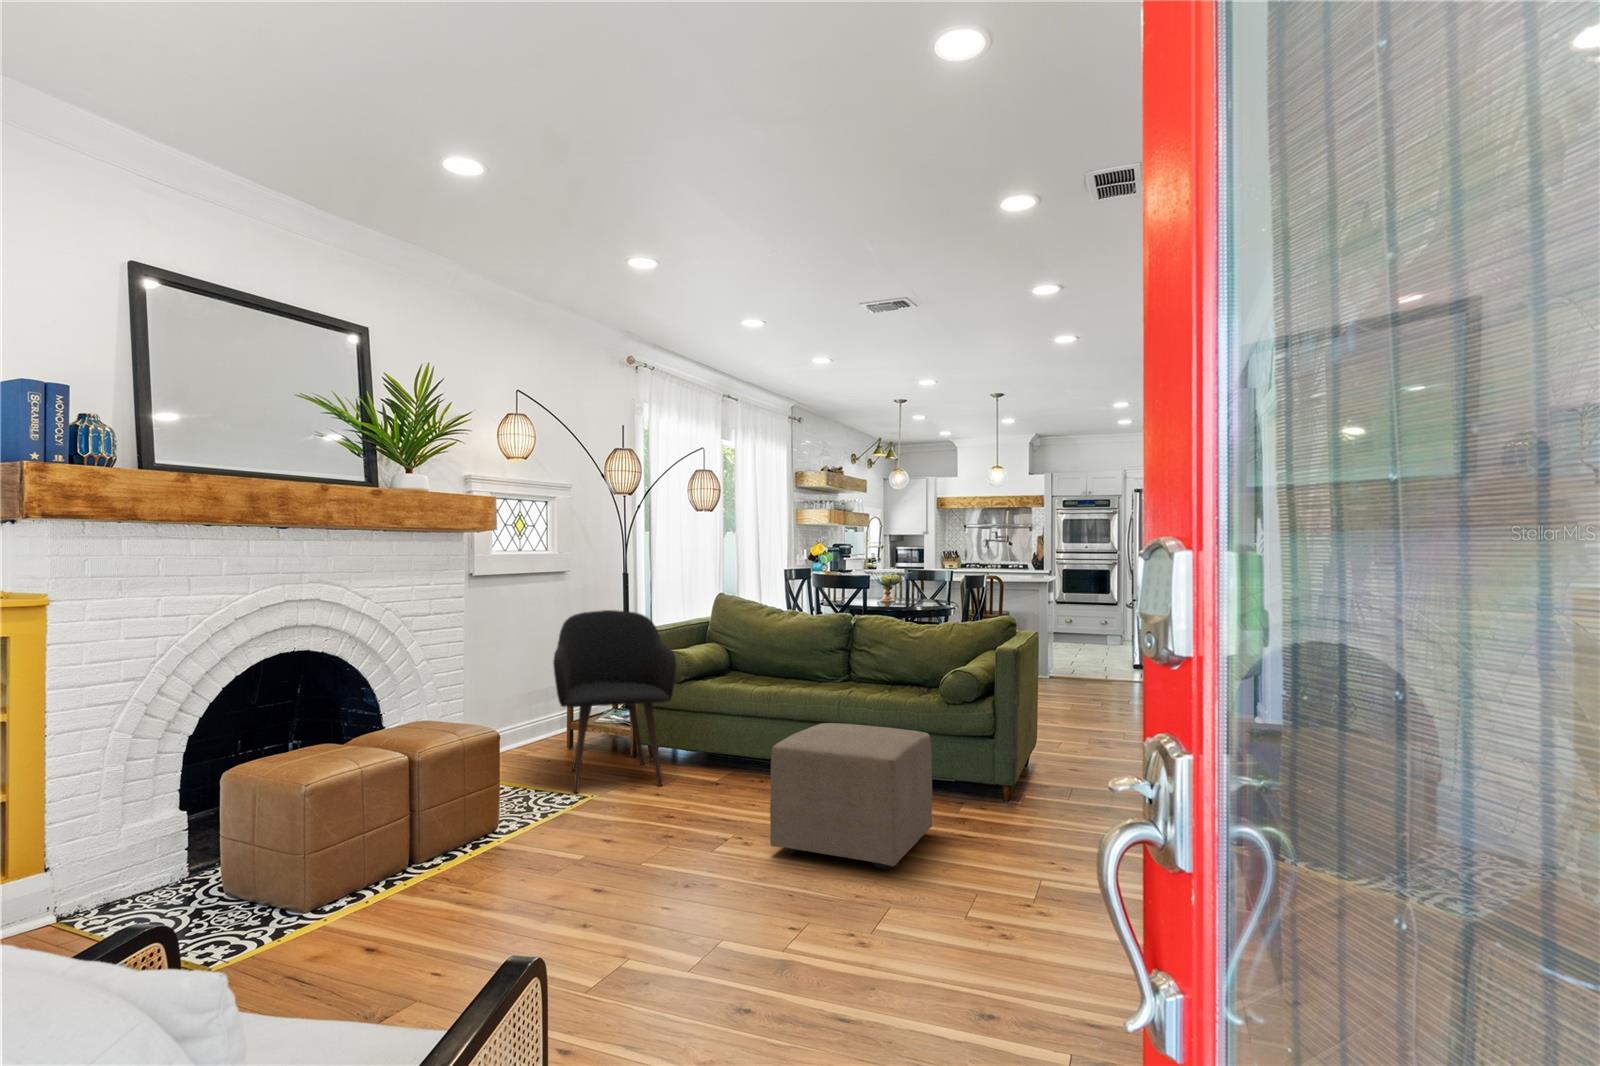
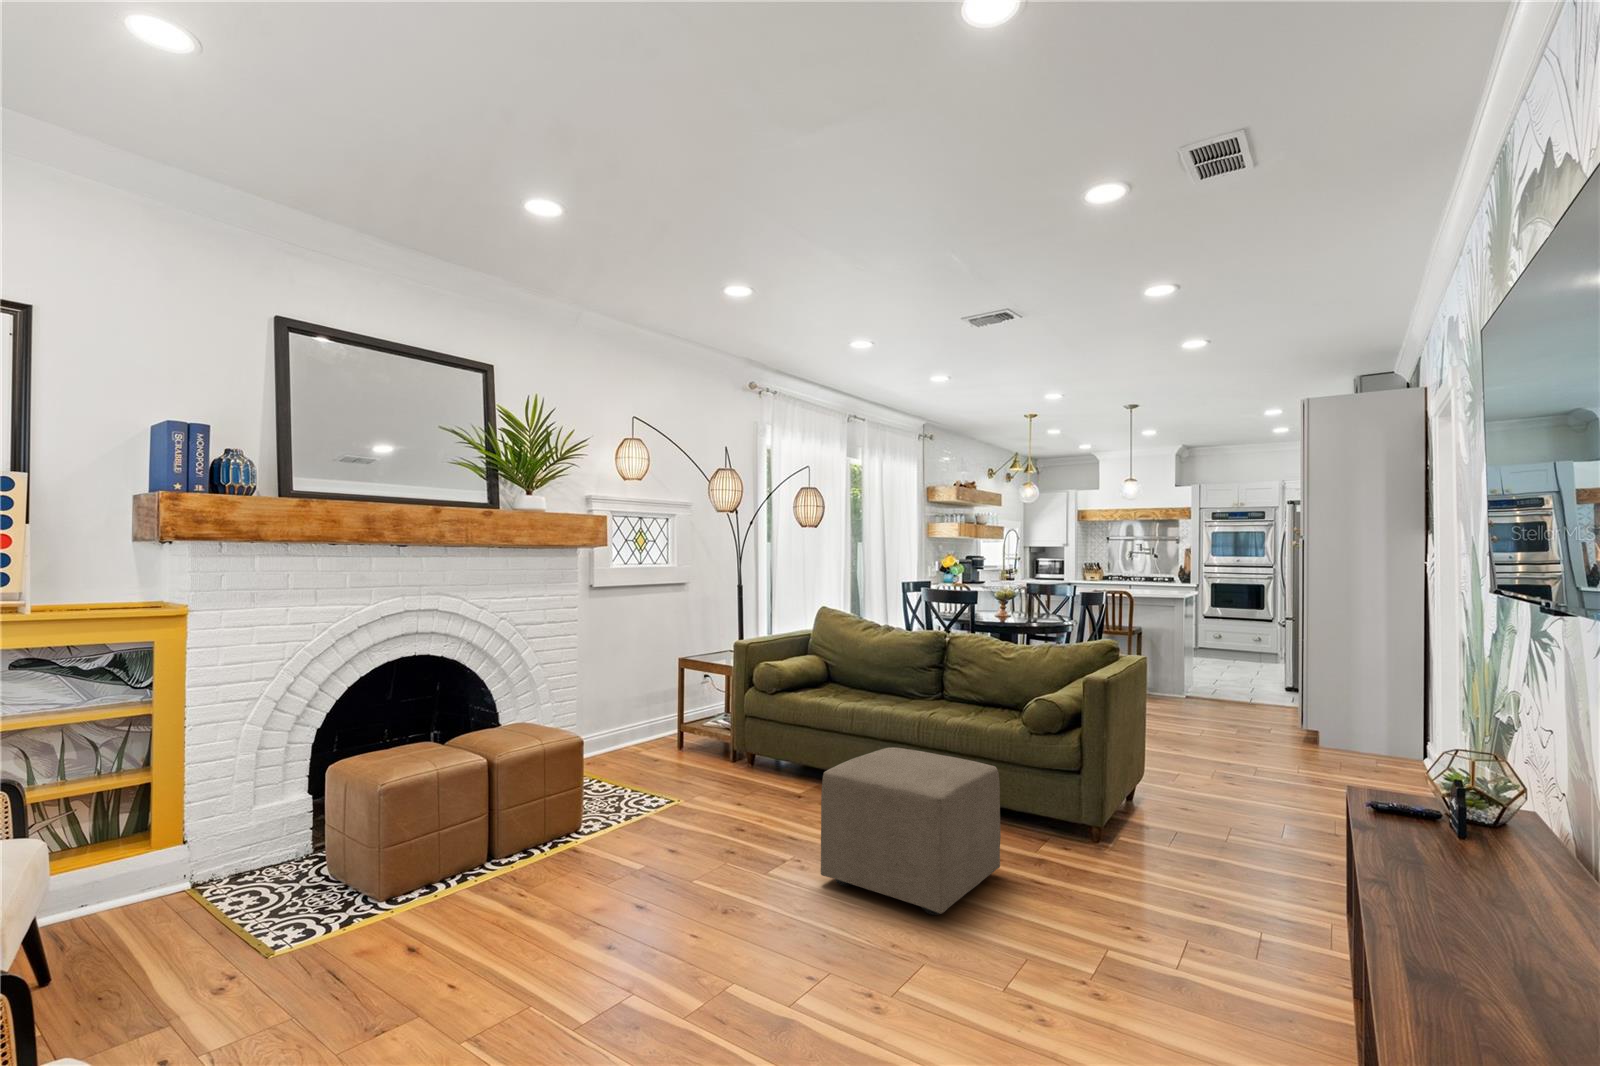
armchair: present [553,610,676,793] -> none [649,621,772,797]

